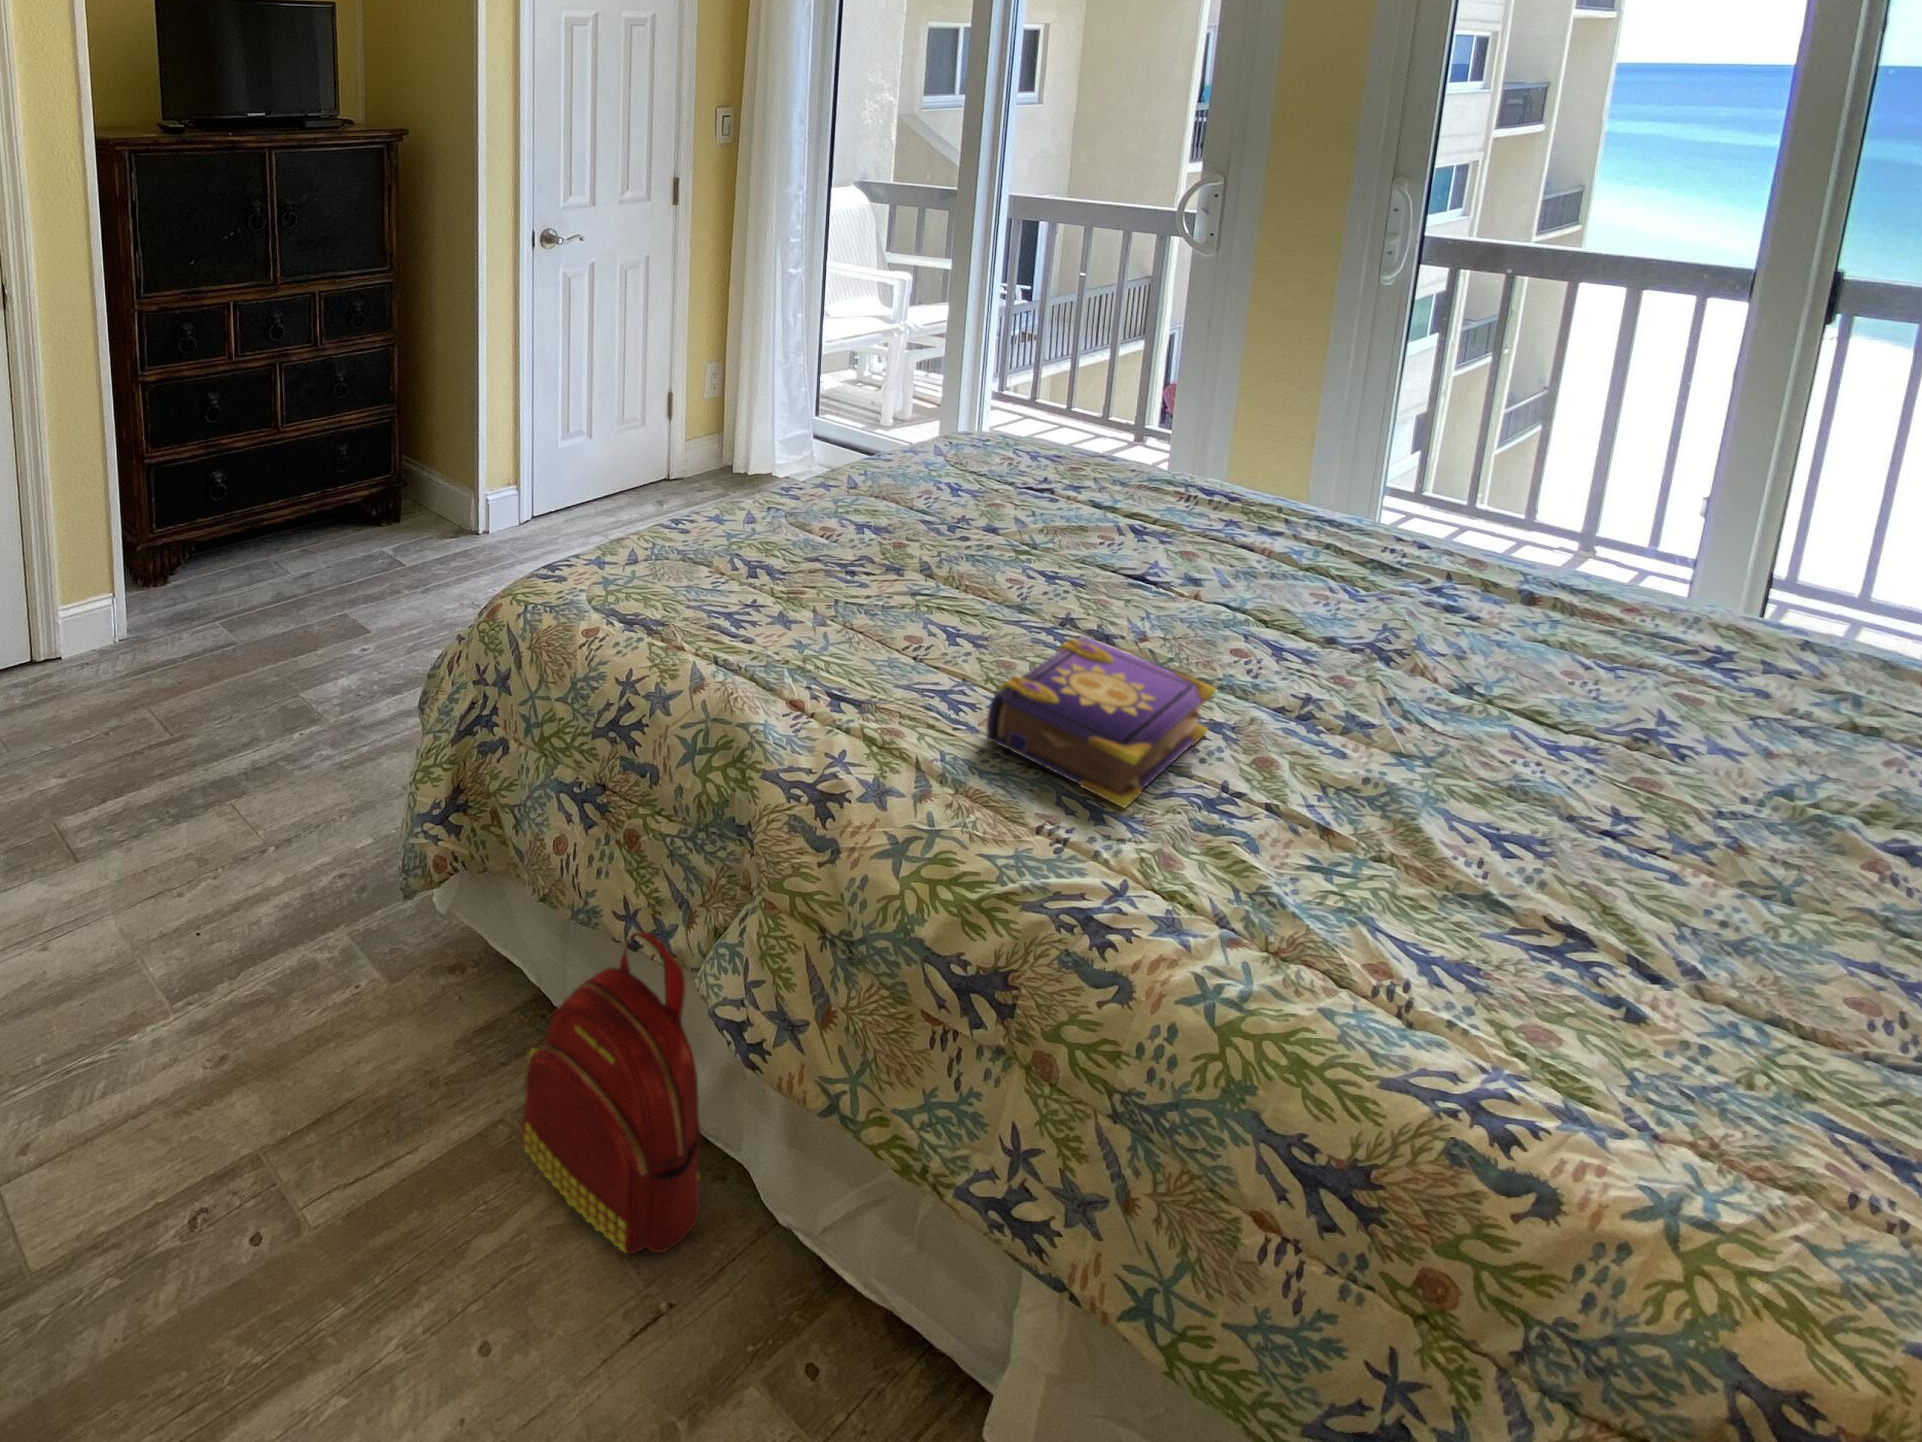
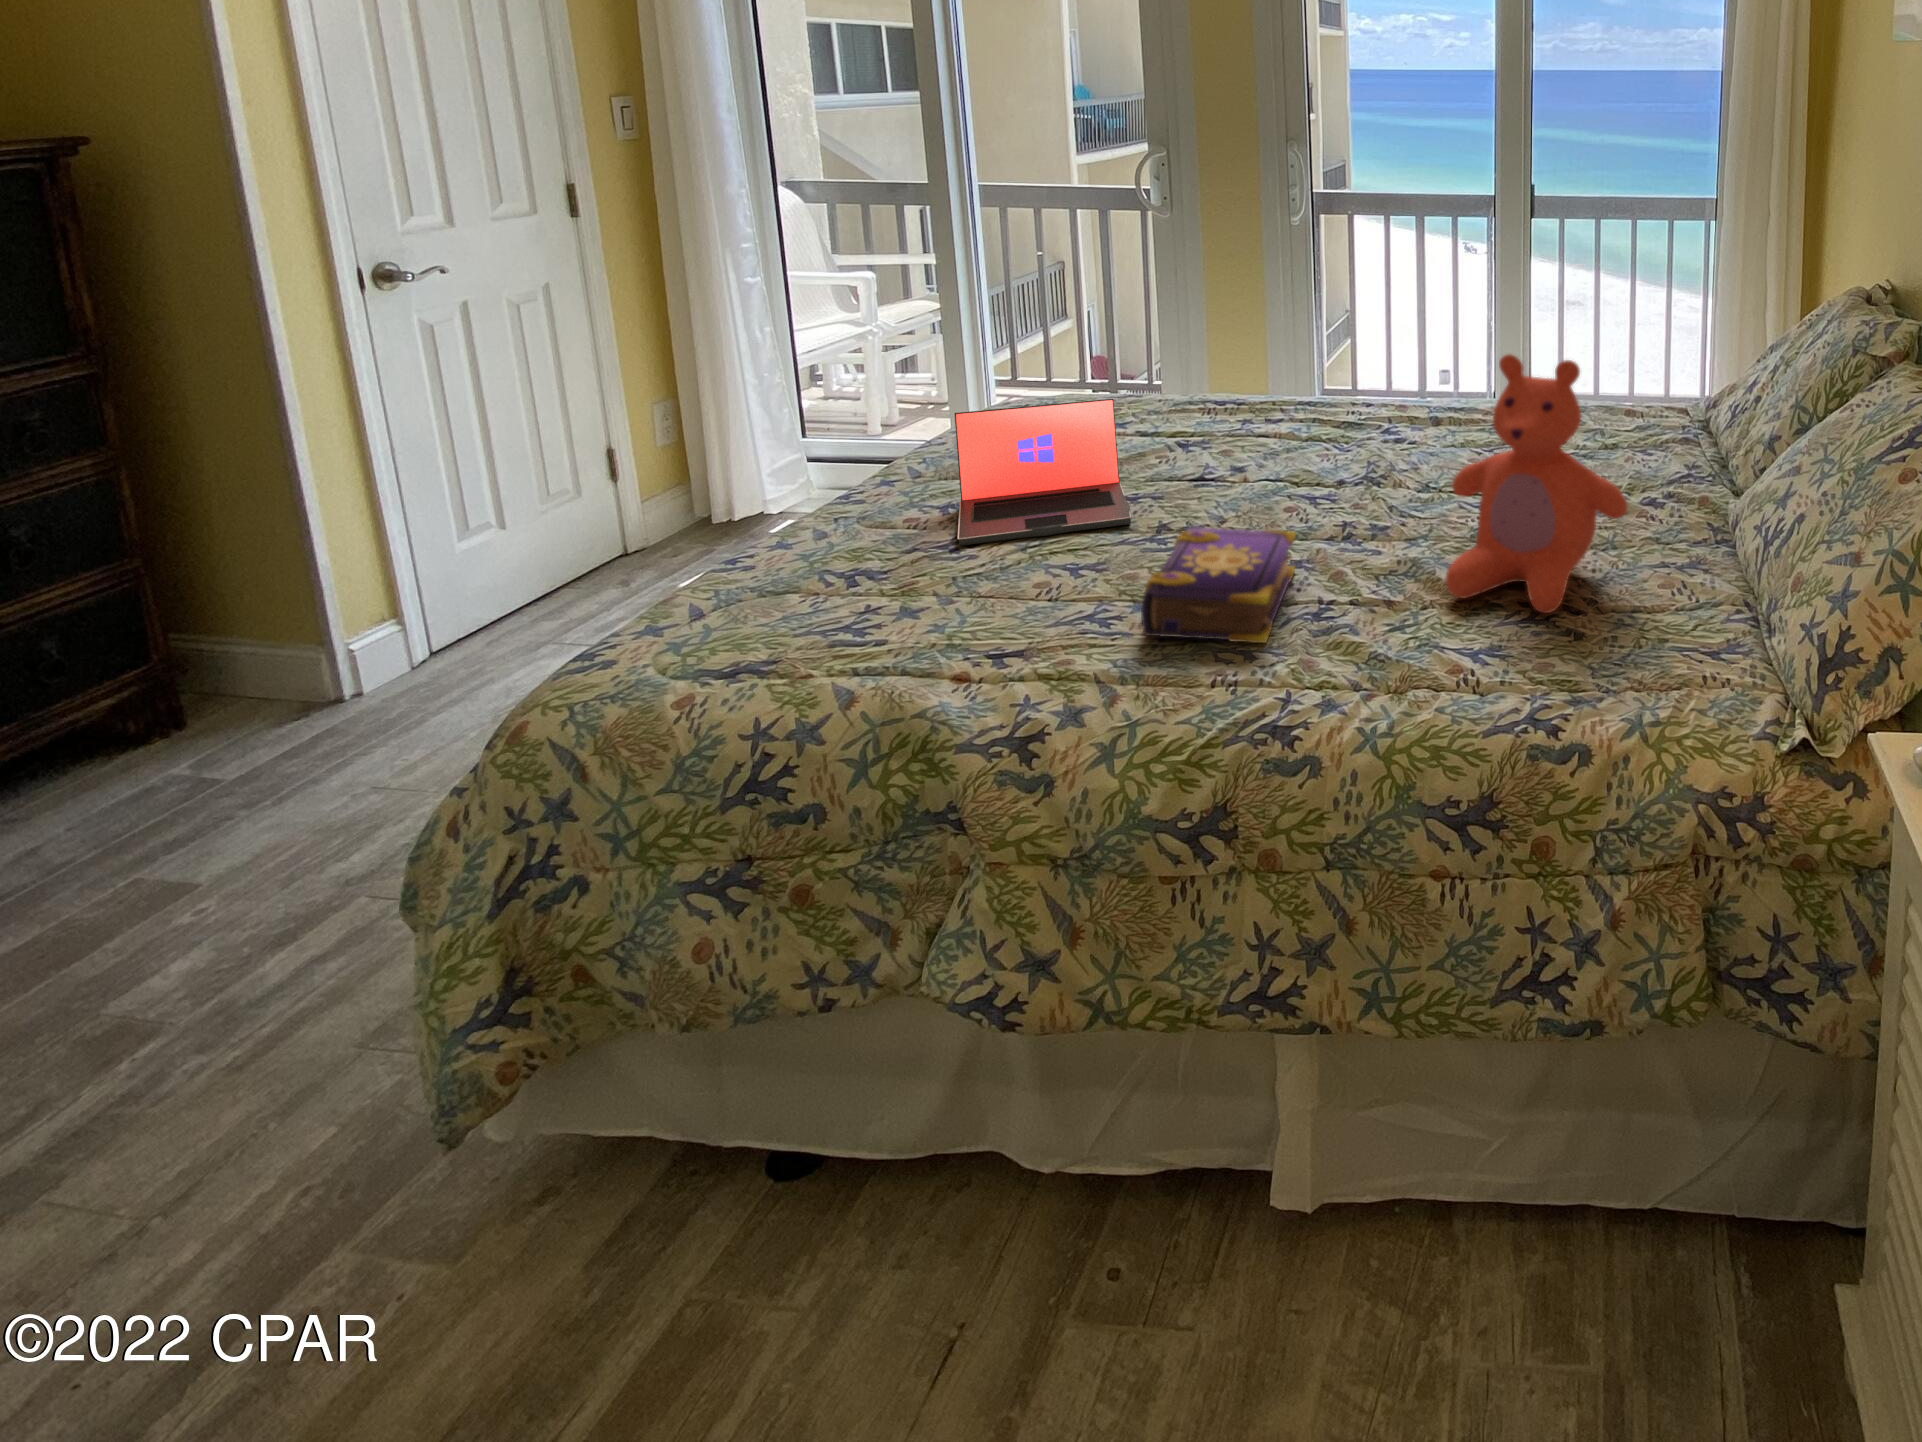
laptop: none [856,438,1054,605] -> present [955,399,1131,546]
teddy bear: none [1418,556,1814,958] -> present [1446,354,1627,613]
backpack: present [522,932,701,1254] -> none [695,983,989,1353]

